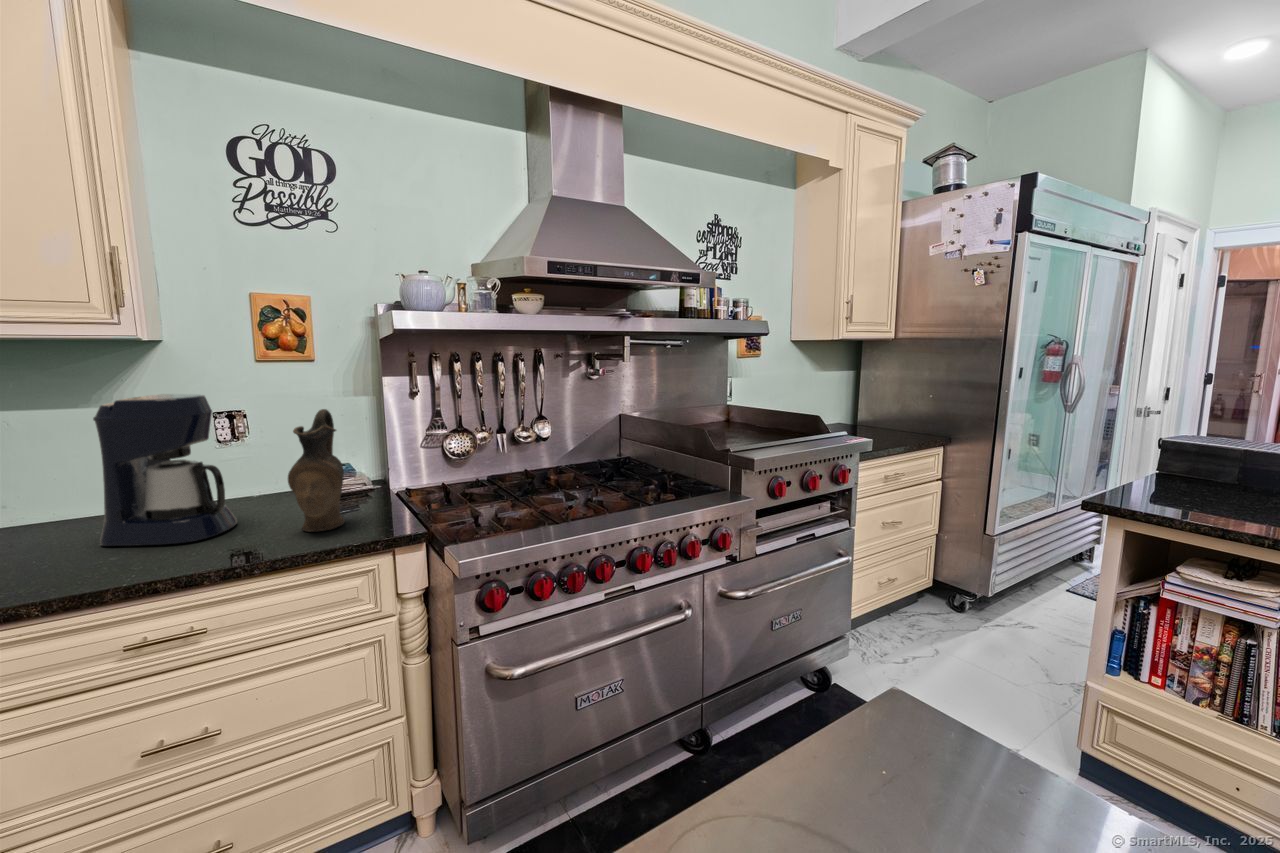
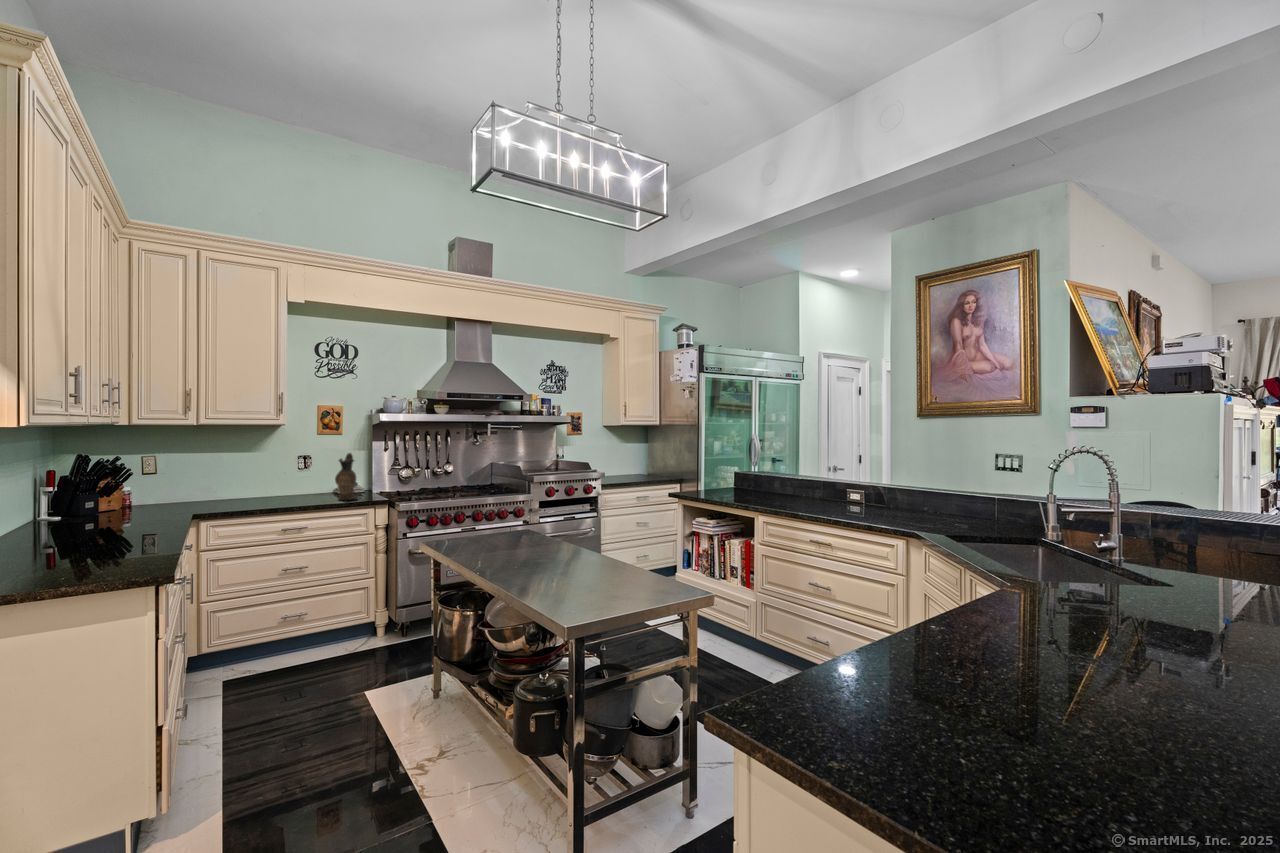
coffee maker: present [93,394,237,546] -> none [263,446,311,502]

